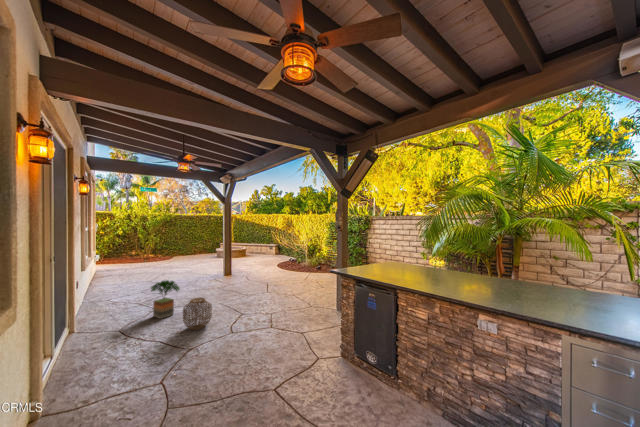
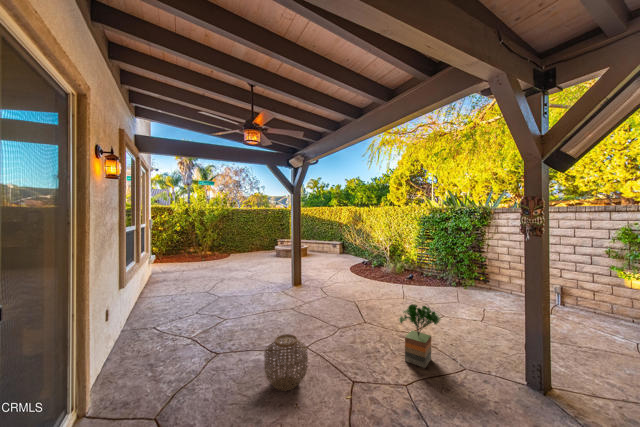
potted tree: present [151,280,180,319] -> present [399,304,441,368]

